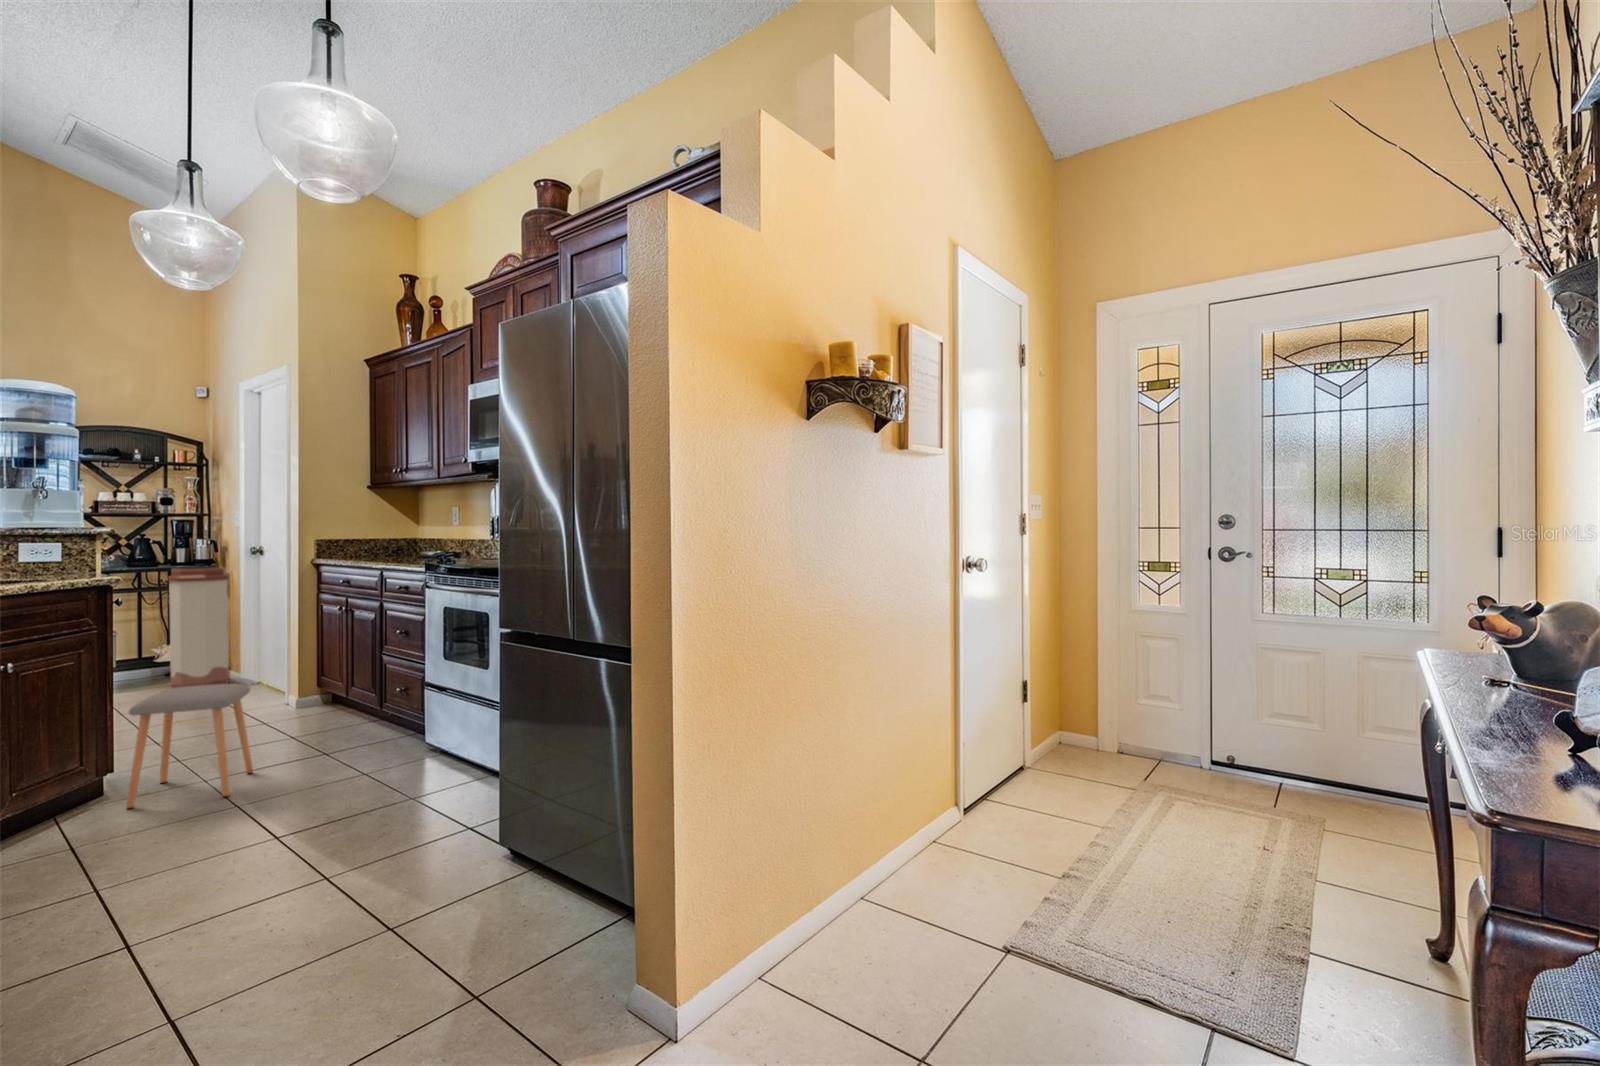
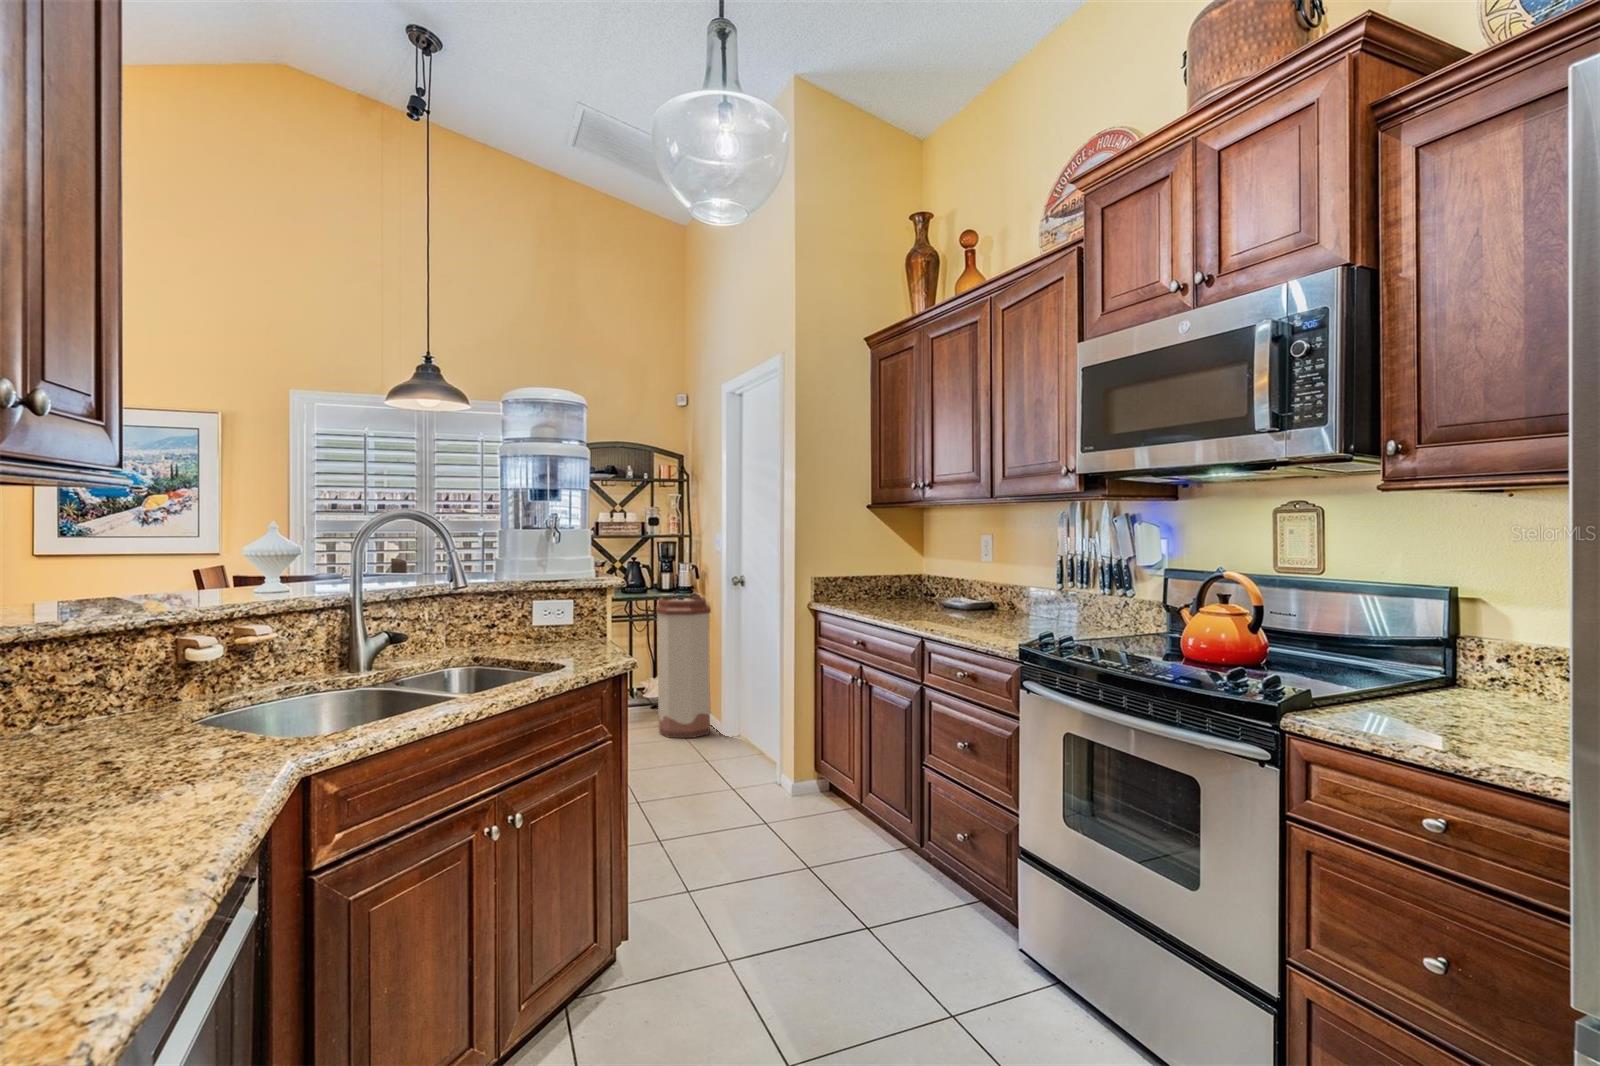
stool: present [126,684,253,809] -> none [647,824,788,1036]

